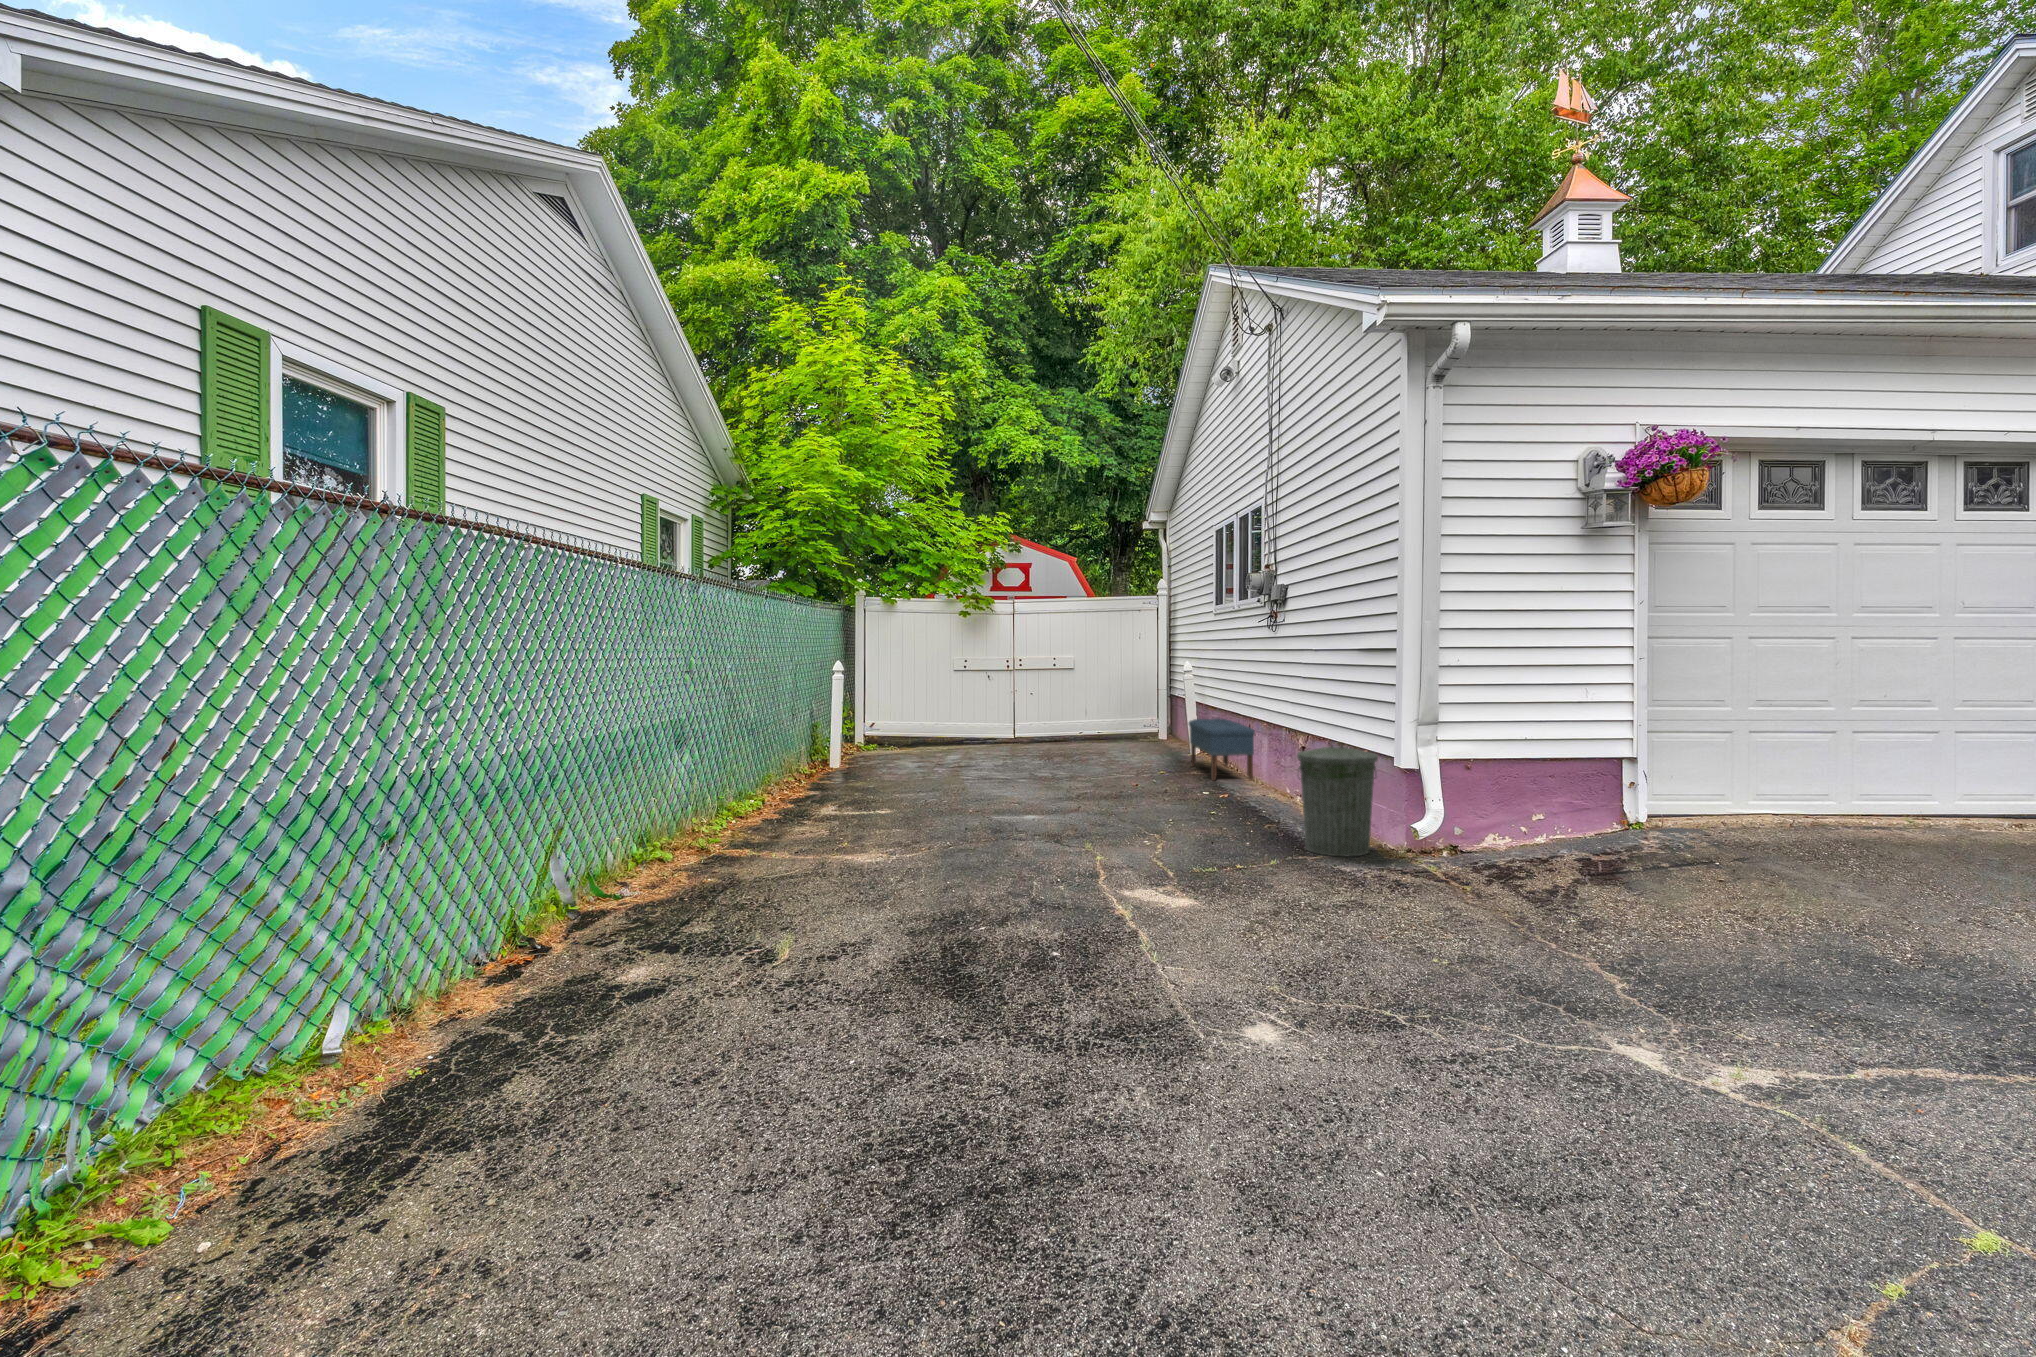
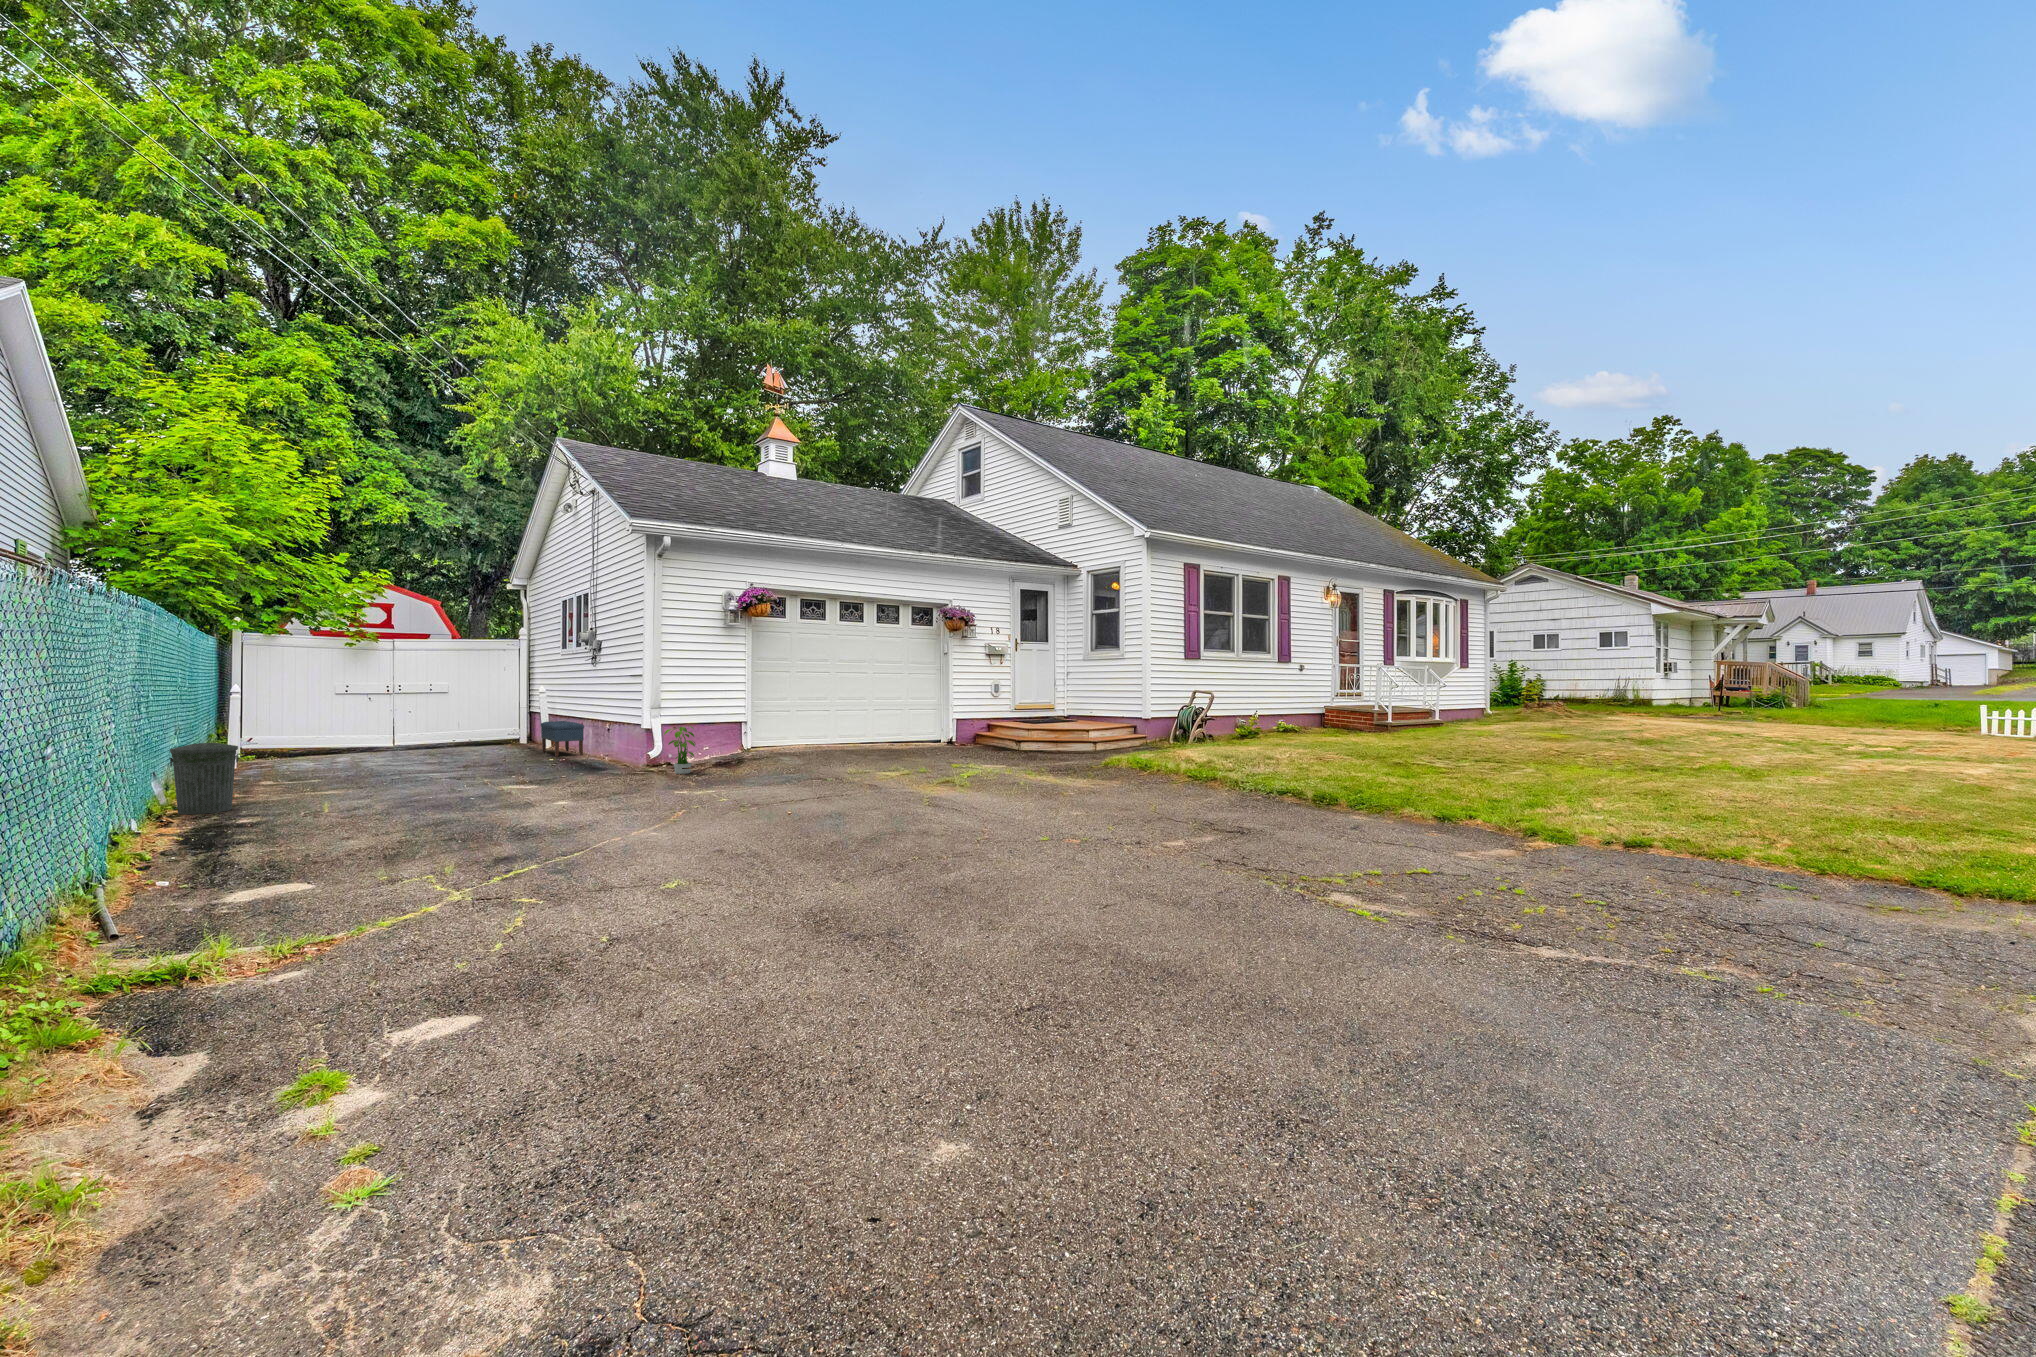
trash can: present [1297,745,1378,857] -> present [170,741,238,814]
potted plant: none [1447,759,1526,874] -> present [664,726,695,774]

